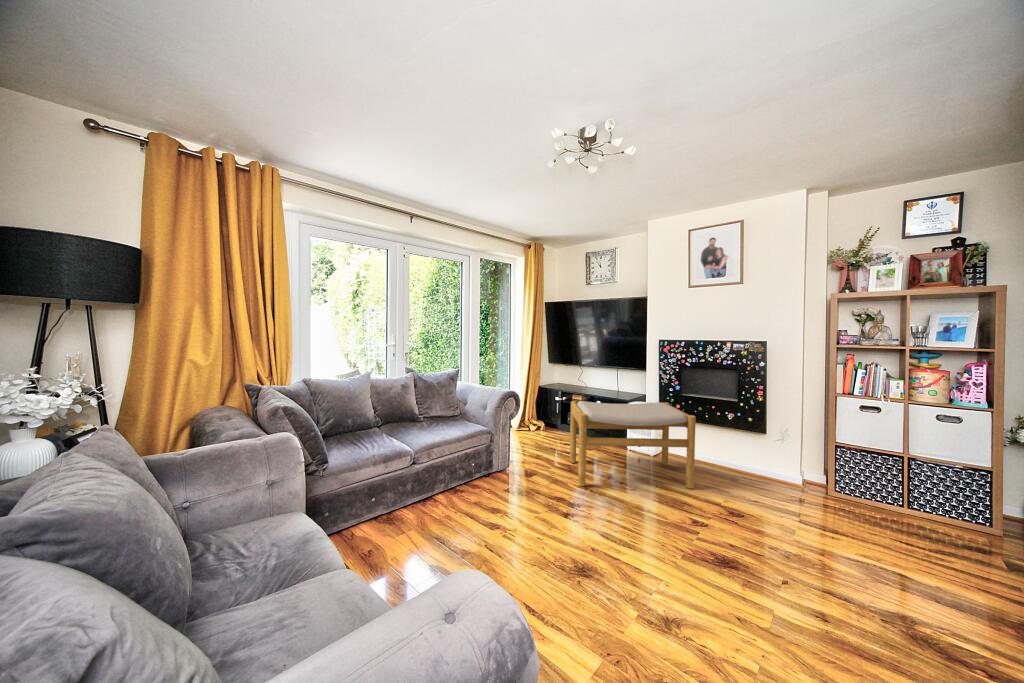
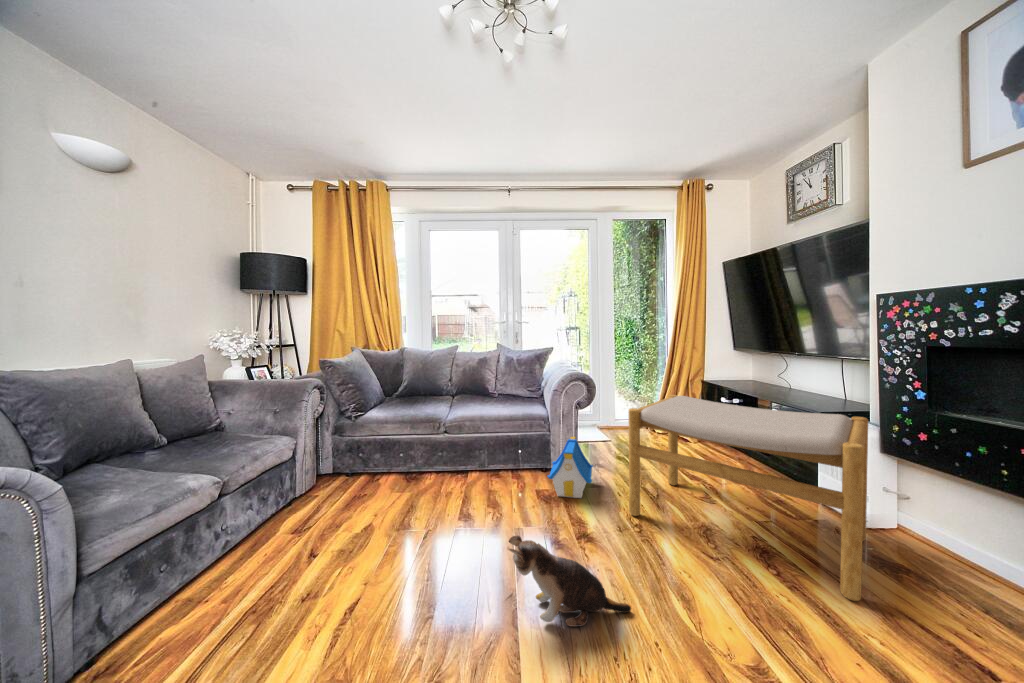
toy house: none [504,443,550,491] -> present [548,437,593,498]
plush toy: none [601,506,647,552] -> present [509,536,631,626]

